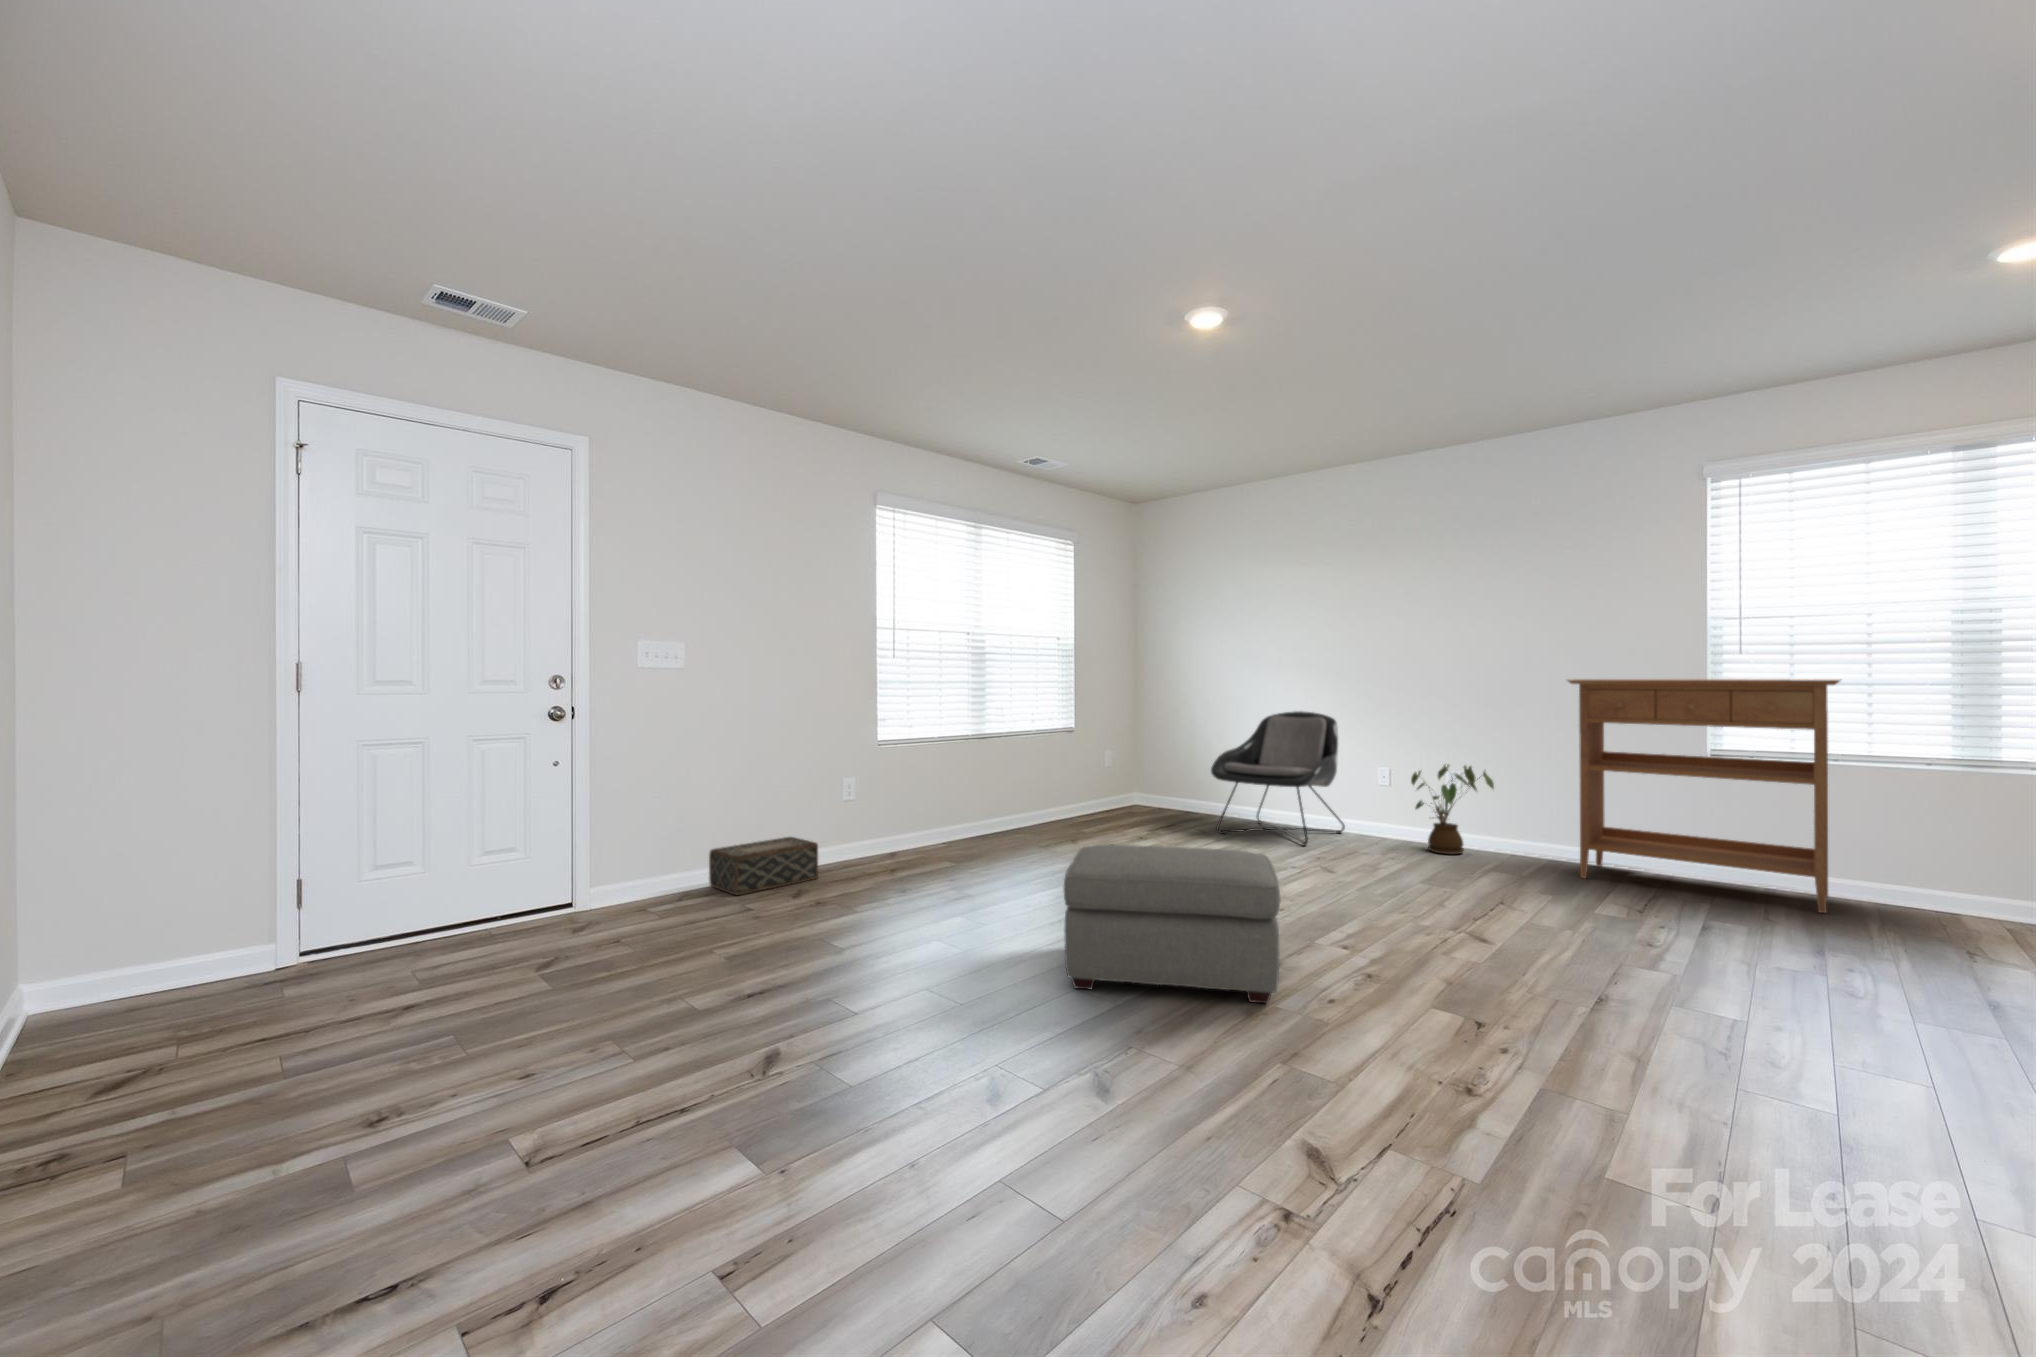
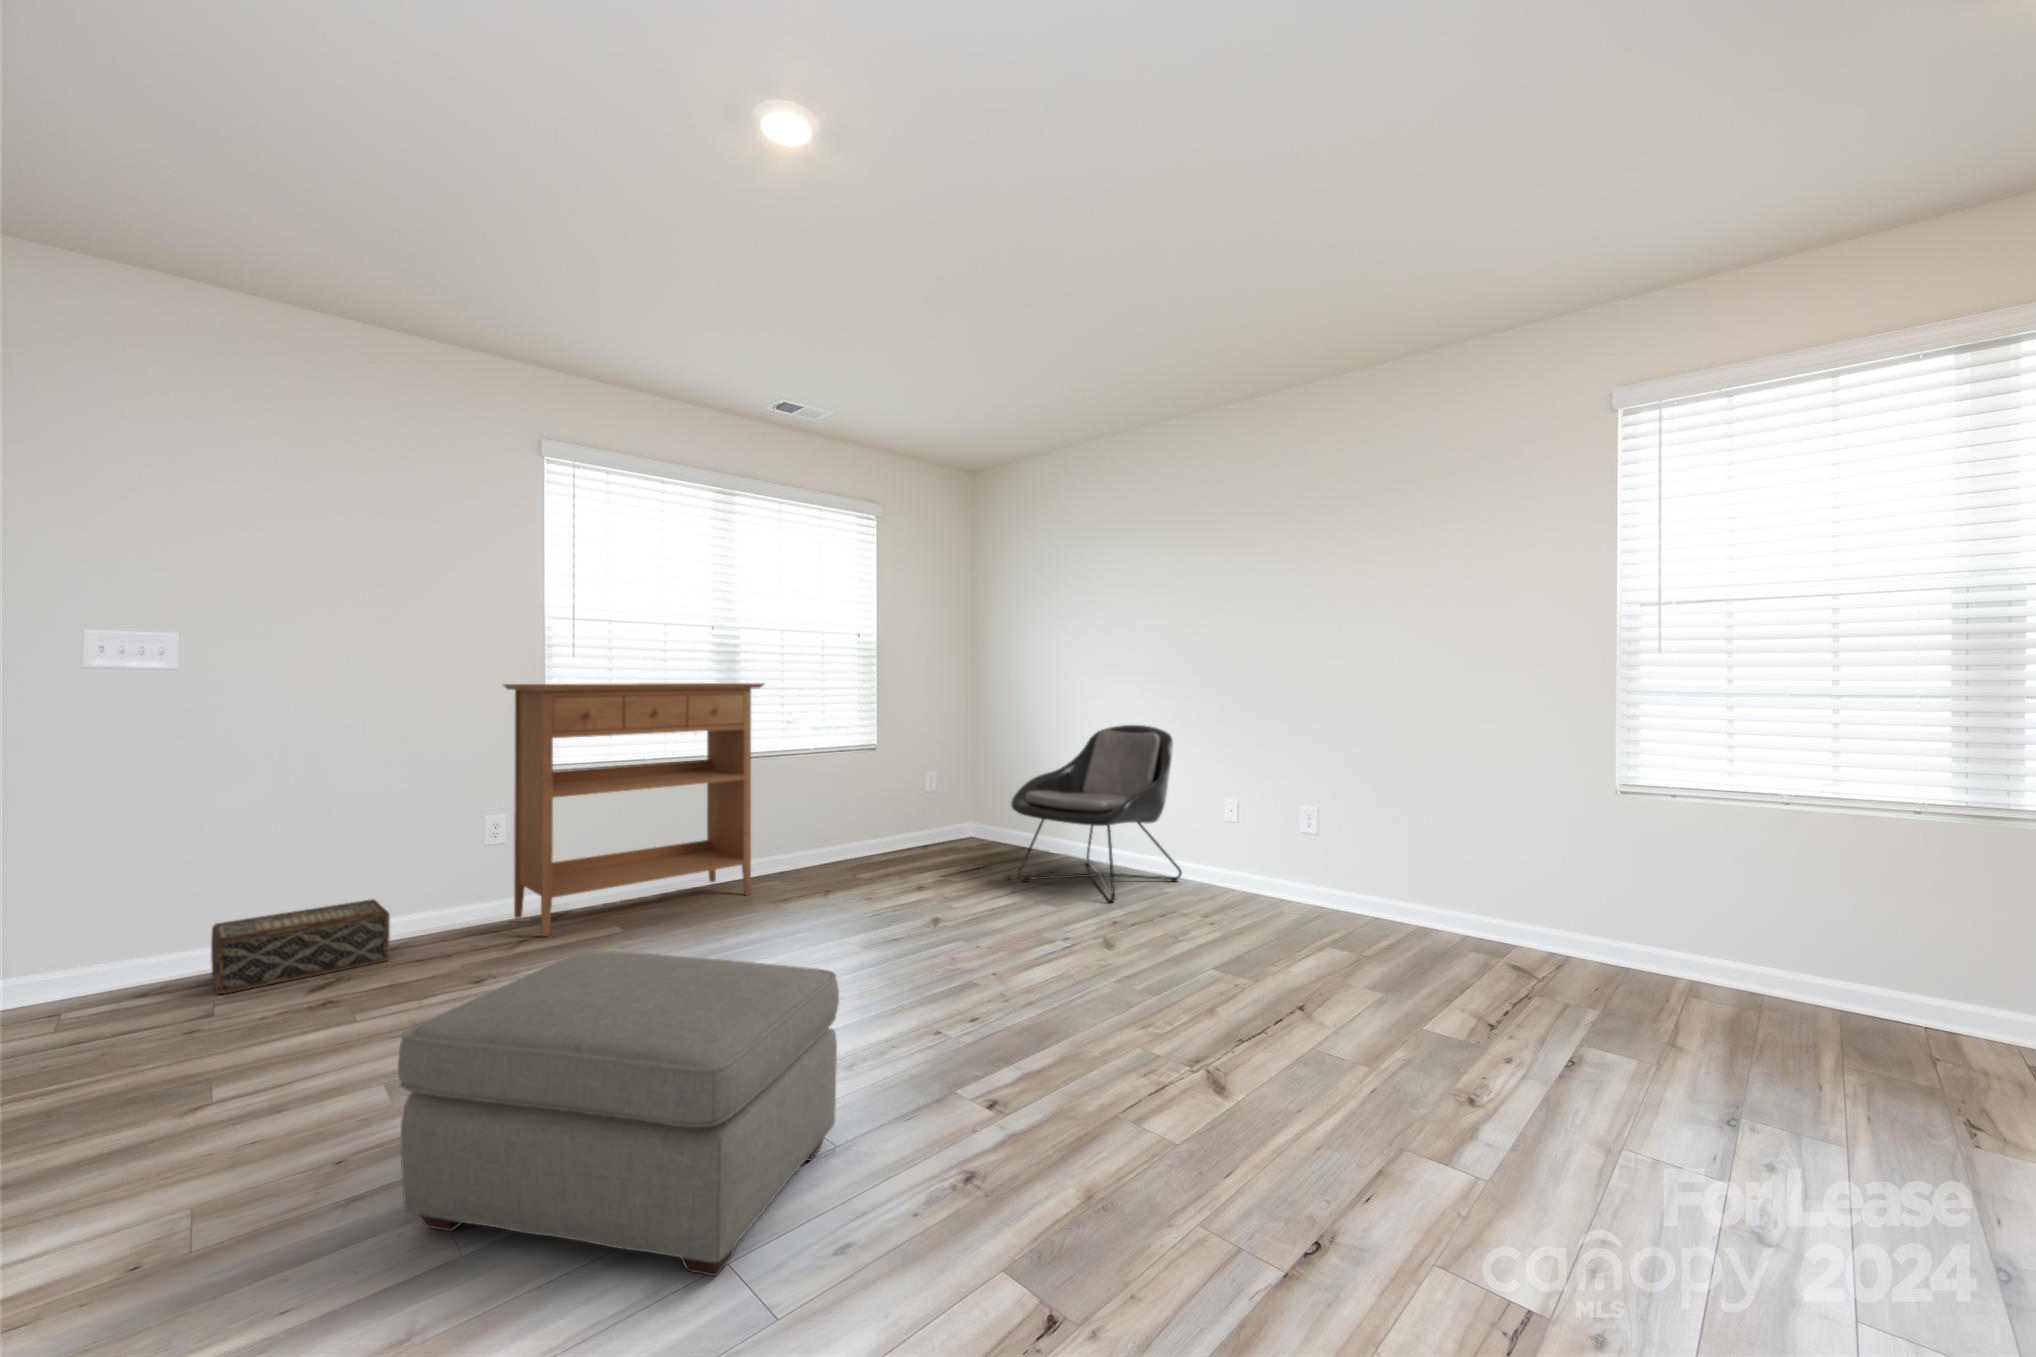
console table: present [1568,679,1840,913] -> present [504,683,764,936]
house plant: present [1411,765,1494,855] -> none [1245,796,1347,918]

